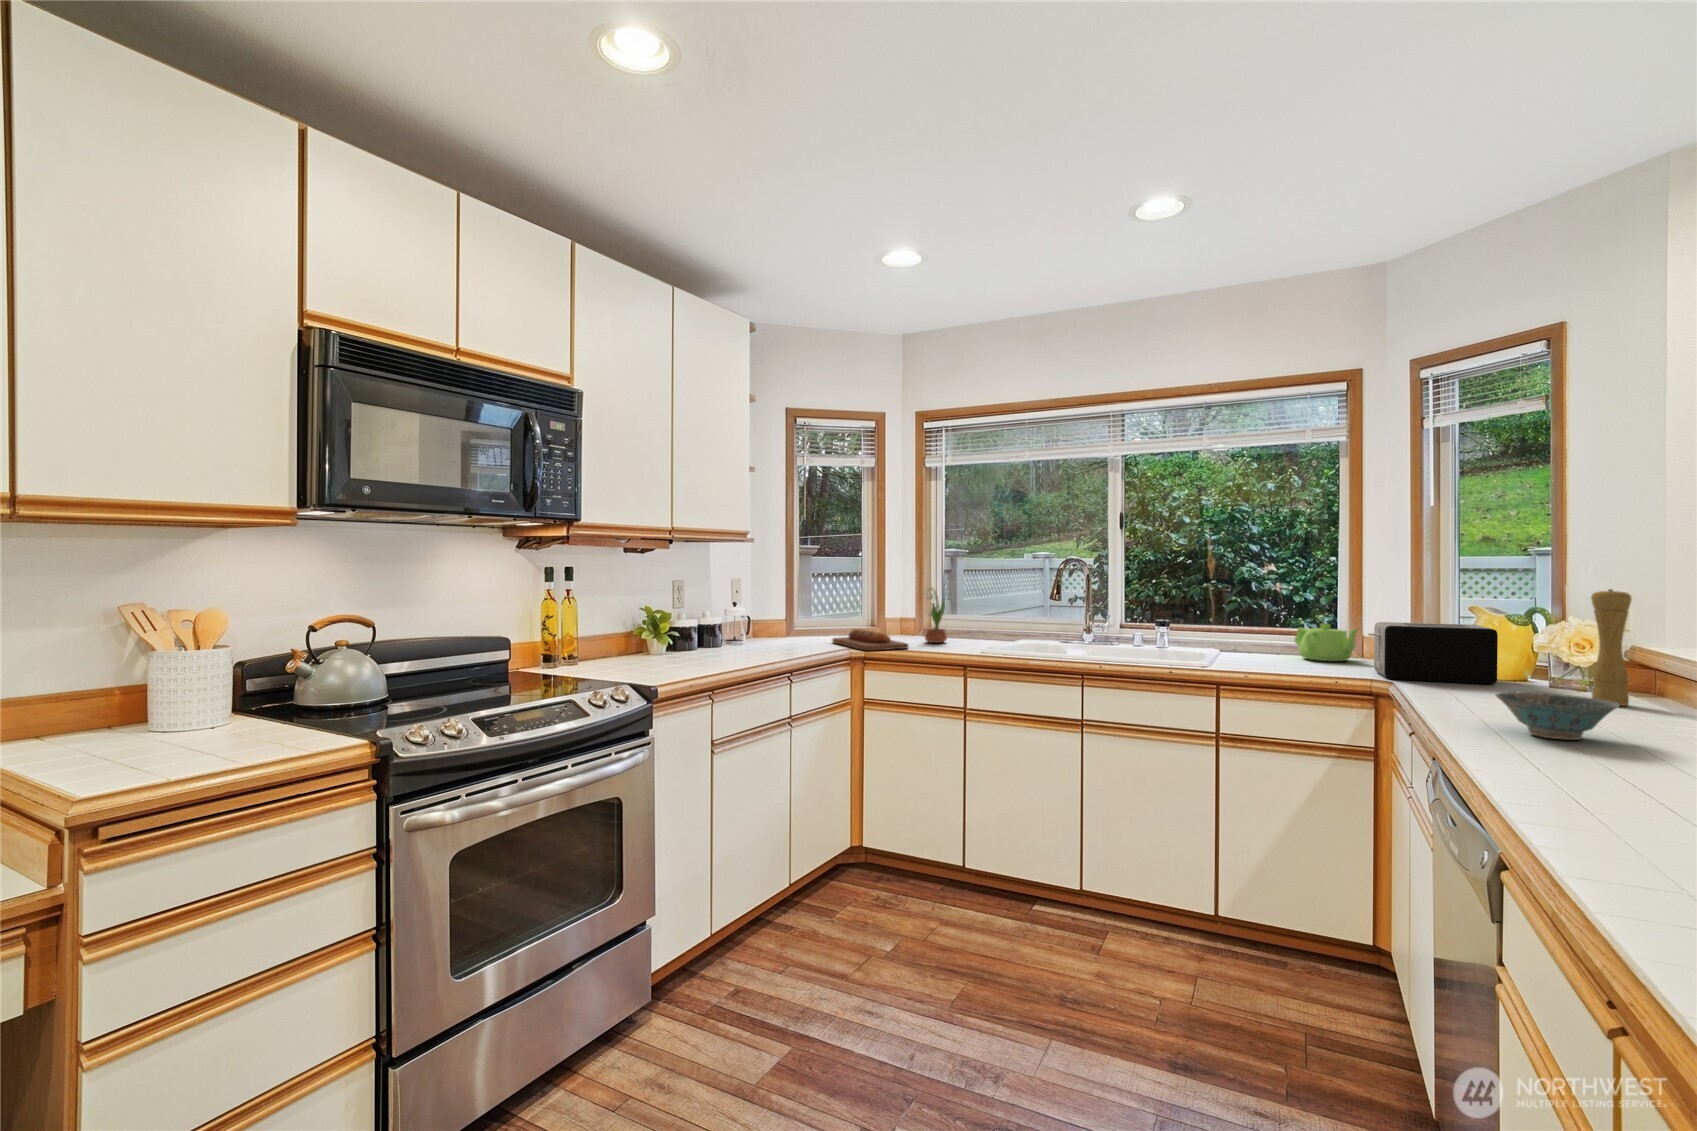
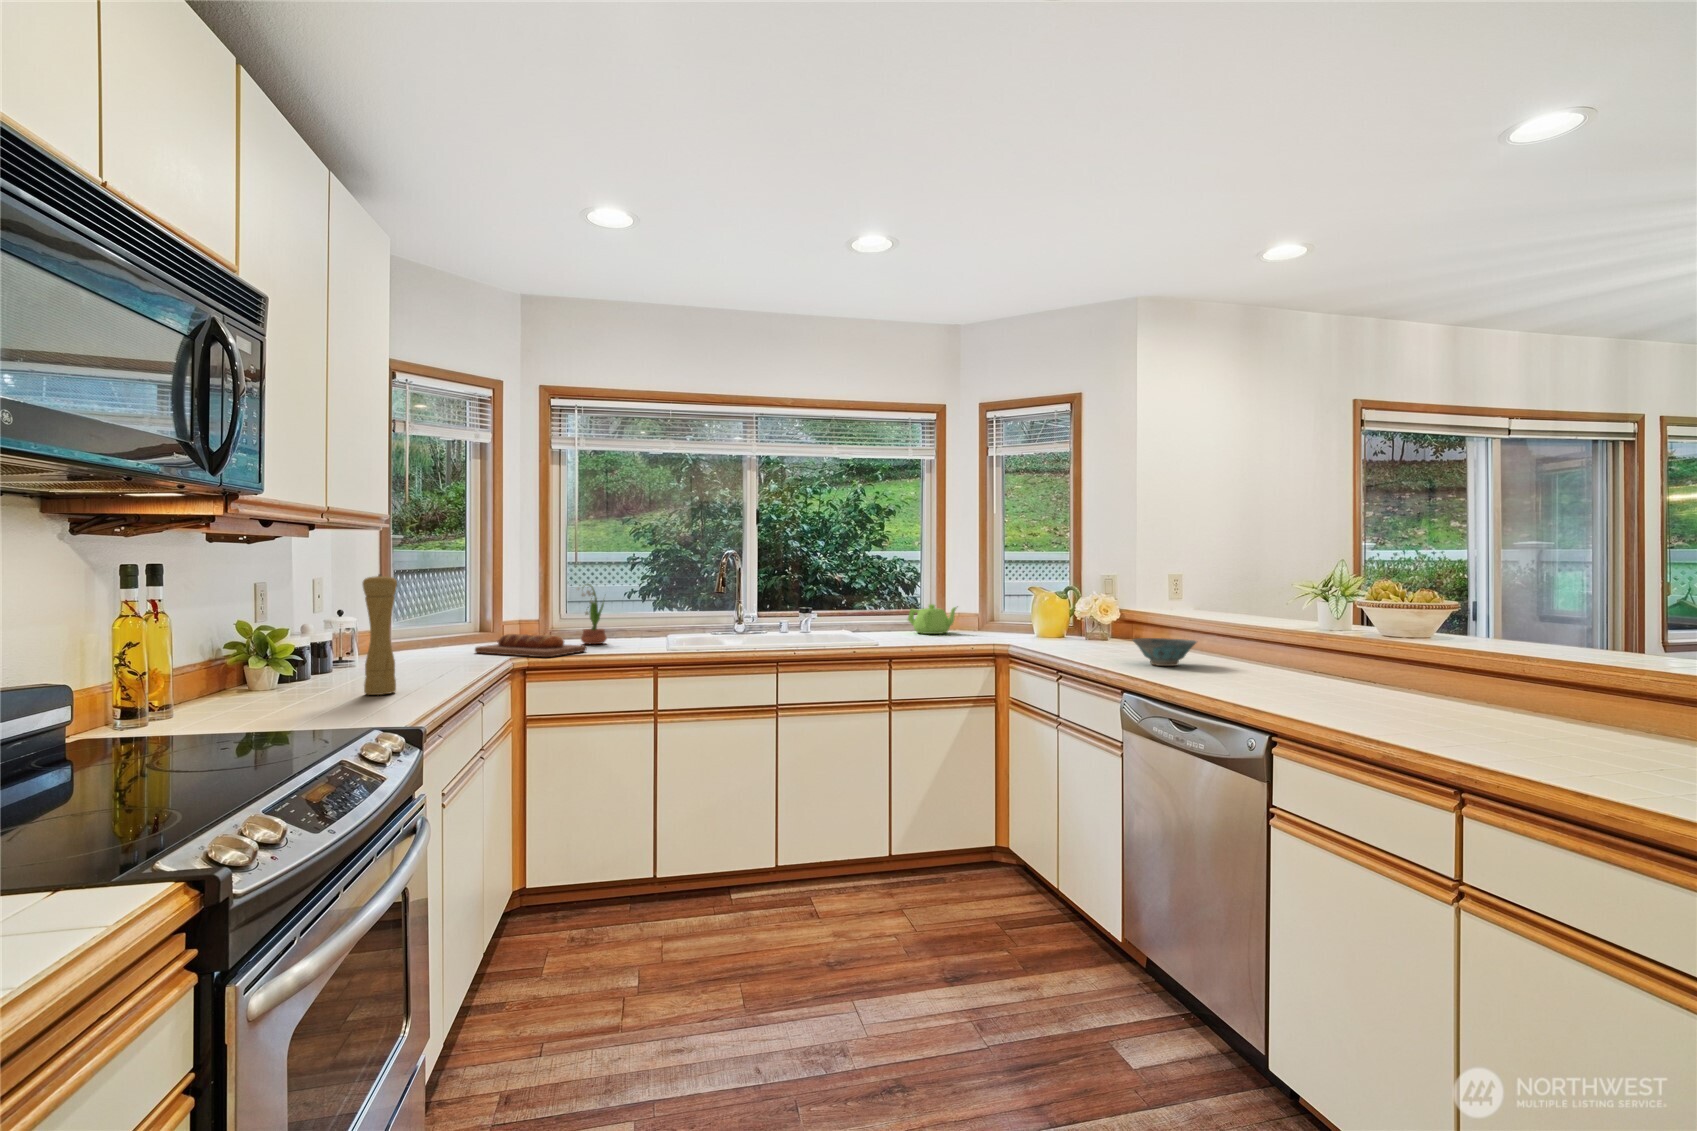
pepper mill: present [1591,589,1631,706] -> present [363,574,397,695]
toaster: present [1368,622,1498,684] -> none [982,599,1060,642]

